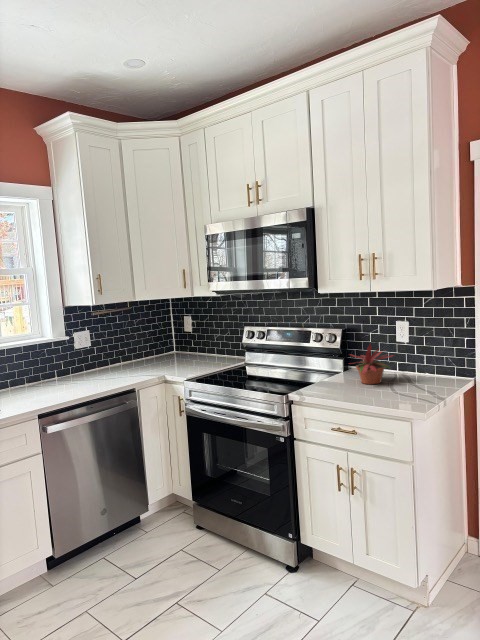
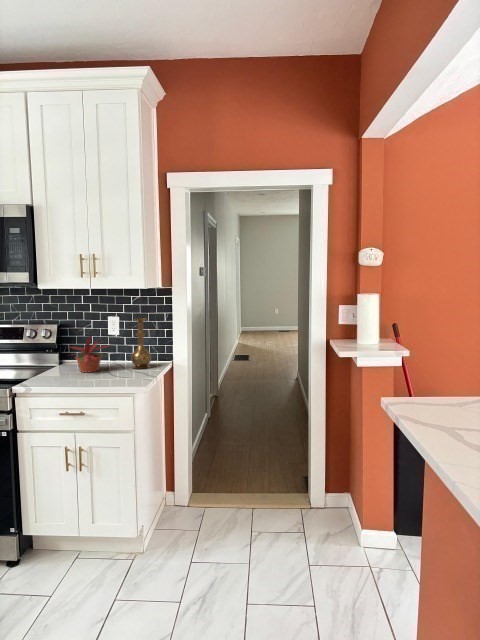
vase: none [419,324,445,385] -> present [131,318,151,369]

